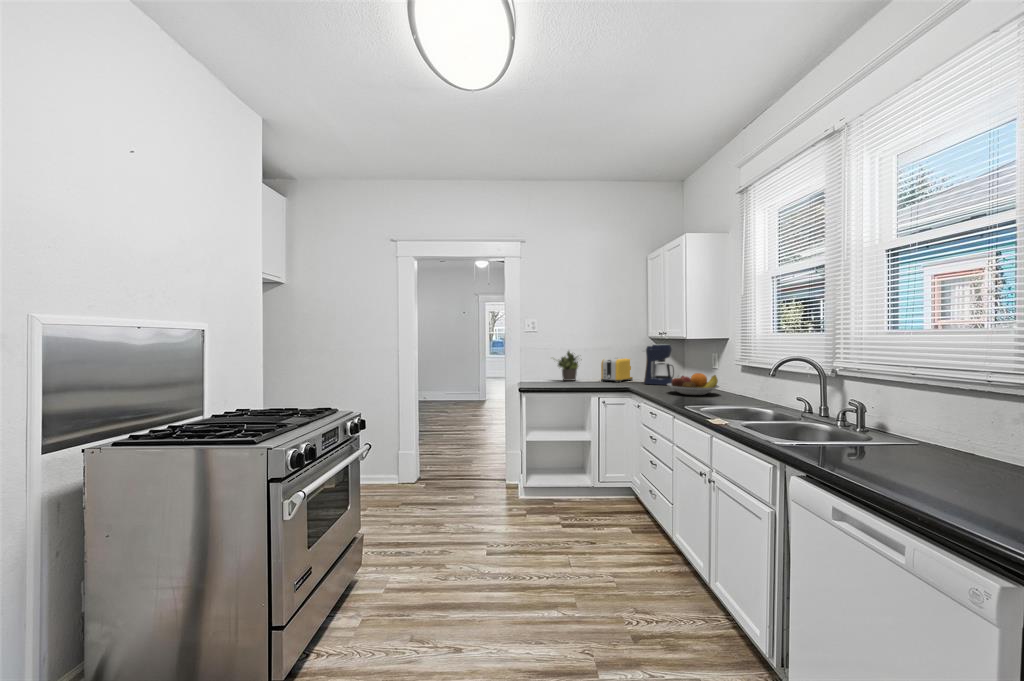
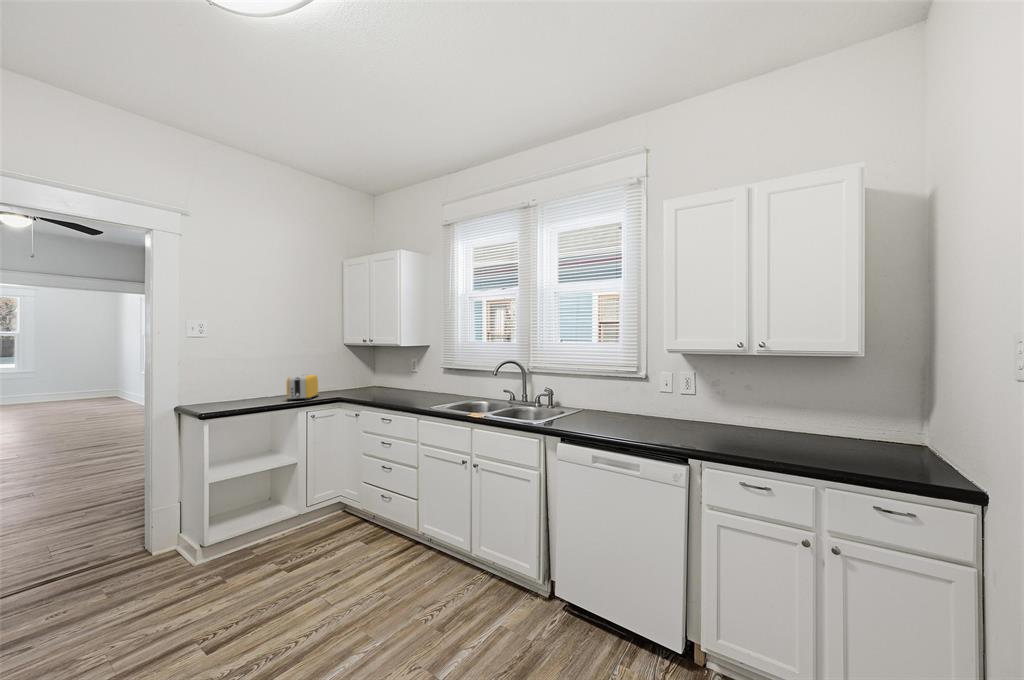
coffee maker: present [644,344,674,385] -> none [337,358,367,398]
potted plant: present [558,351,579,381] -> none [221,369,263,406]
fruit bowl: present [667,373,719,395] -> none [376,381,421,401]

